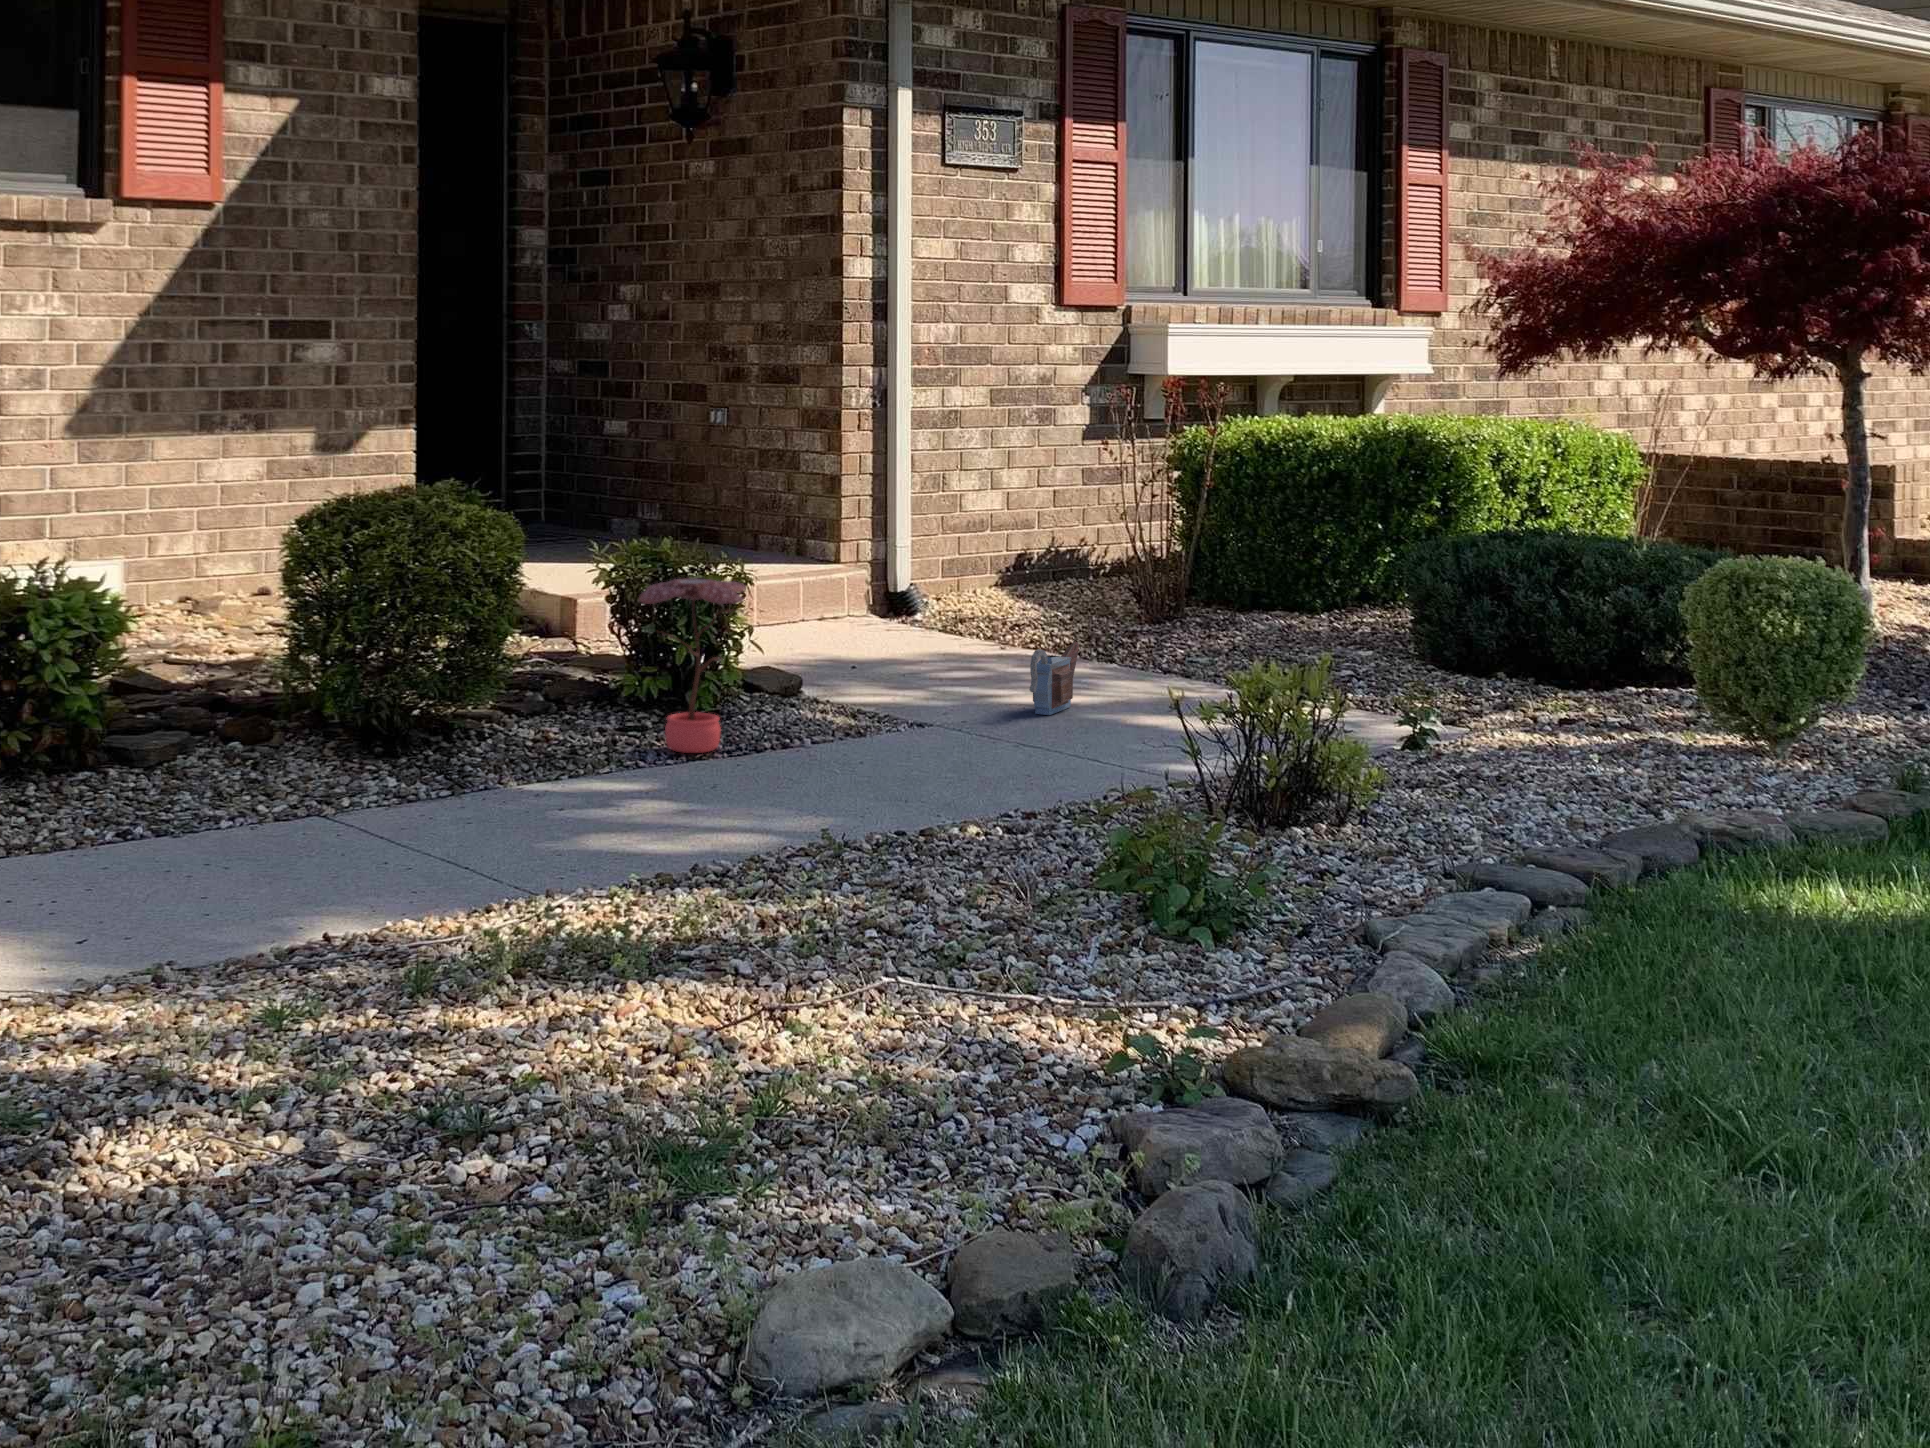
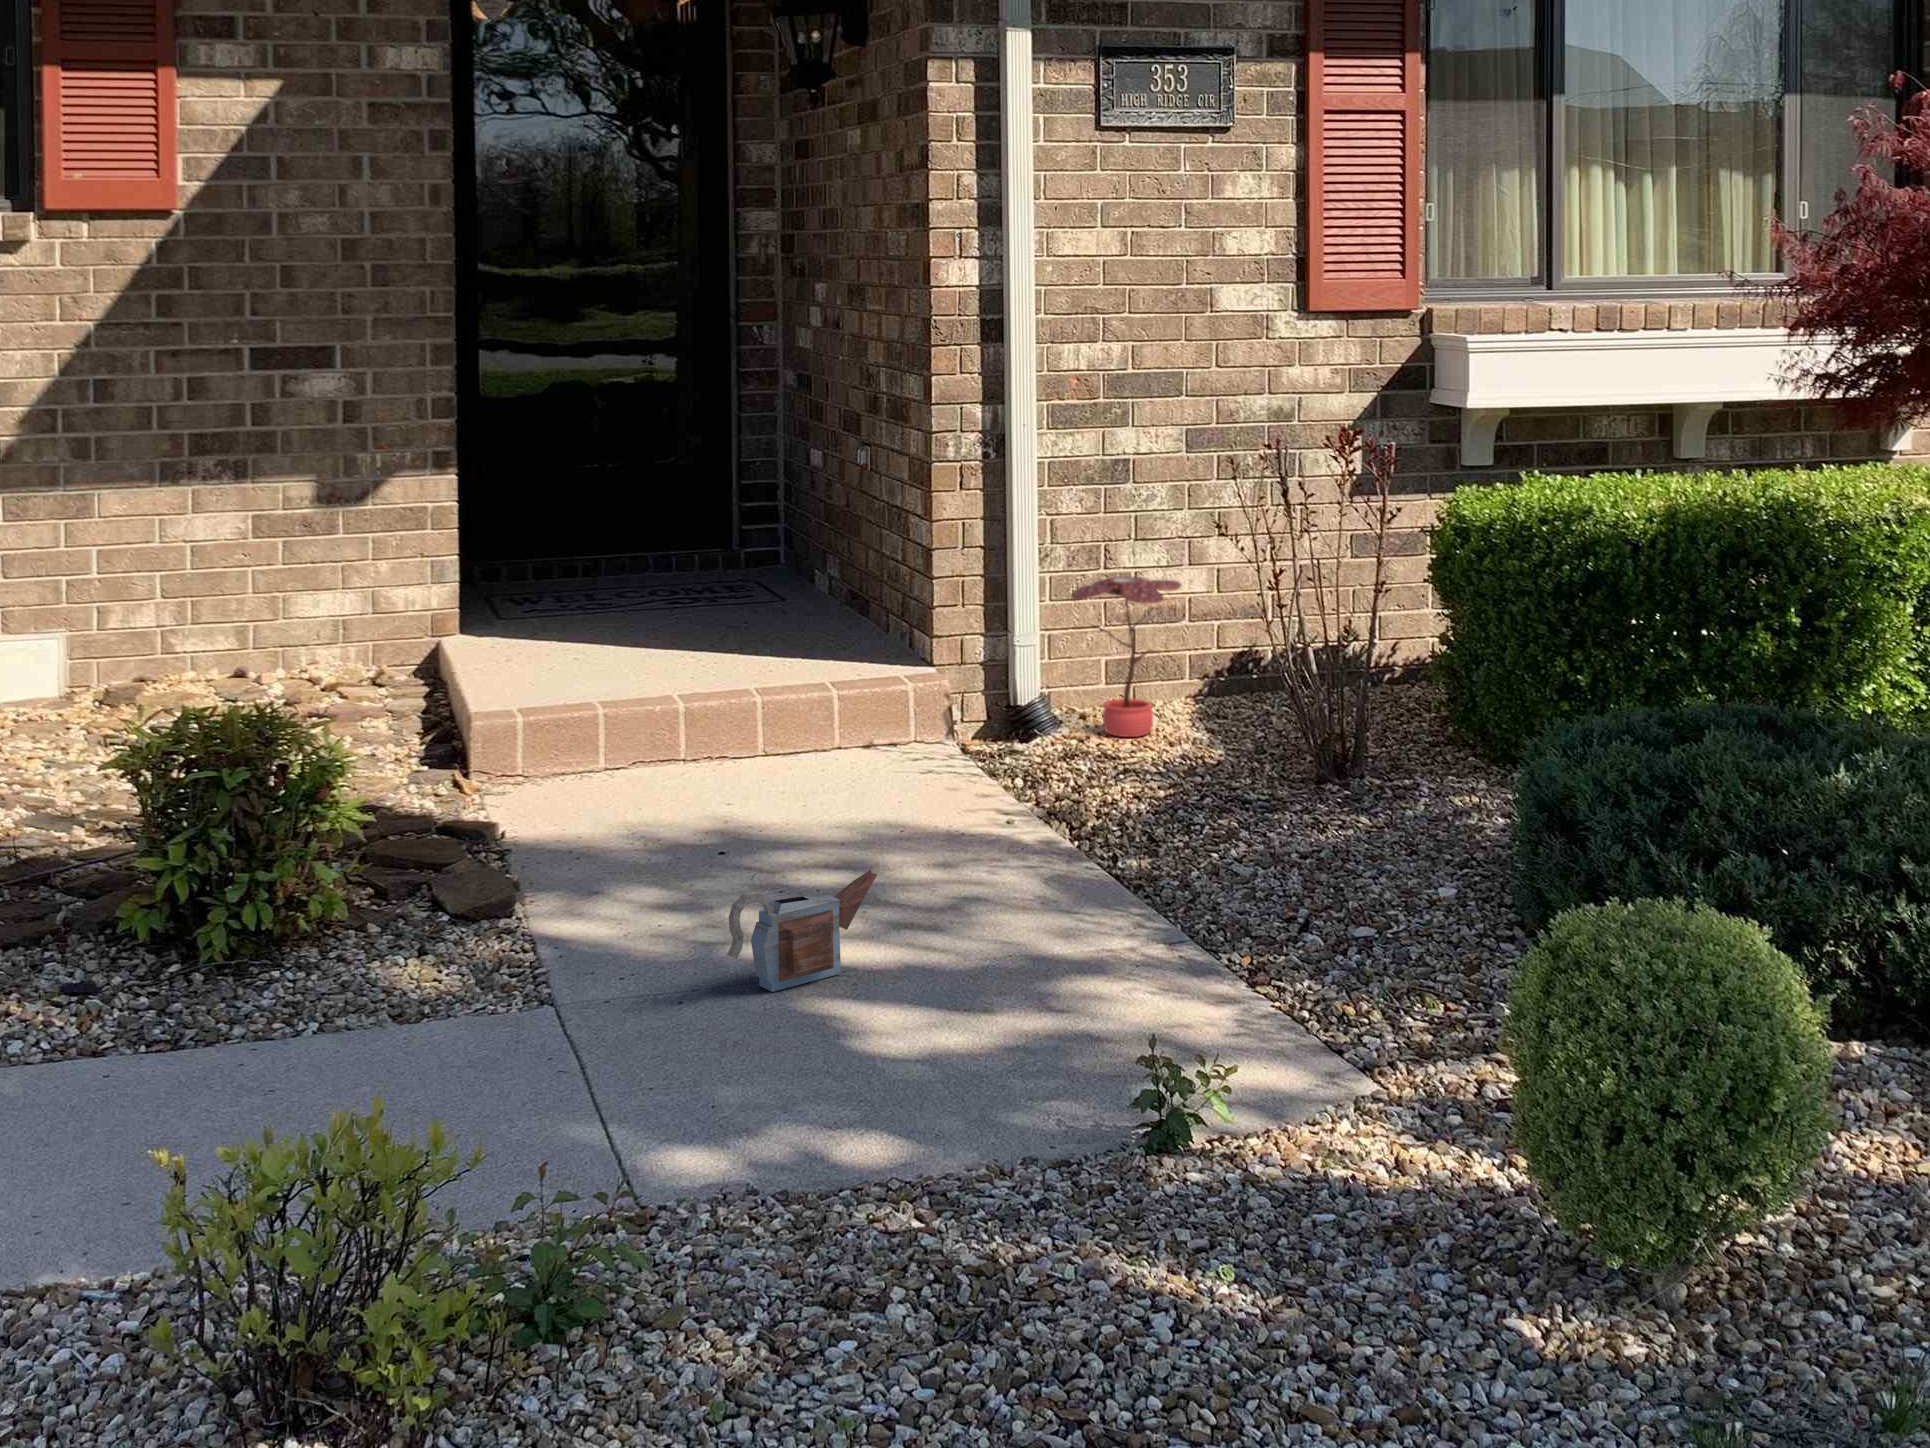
potted plant: present [639,578,746,753] -> present [1071,576,1181,737]

